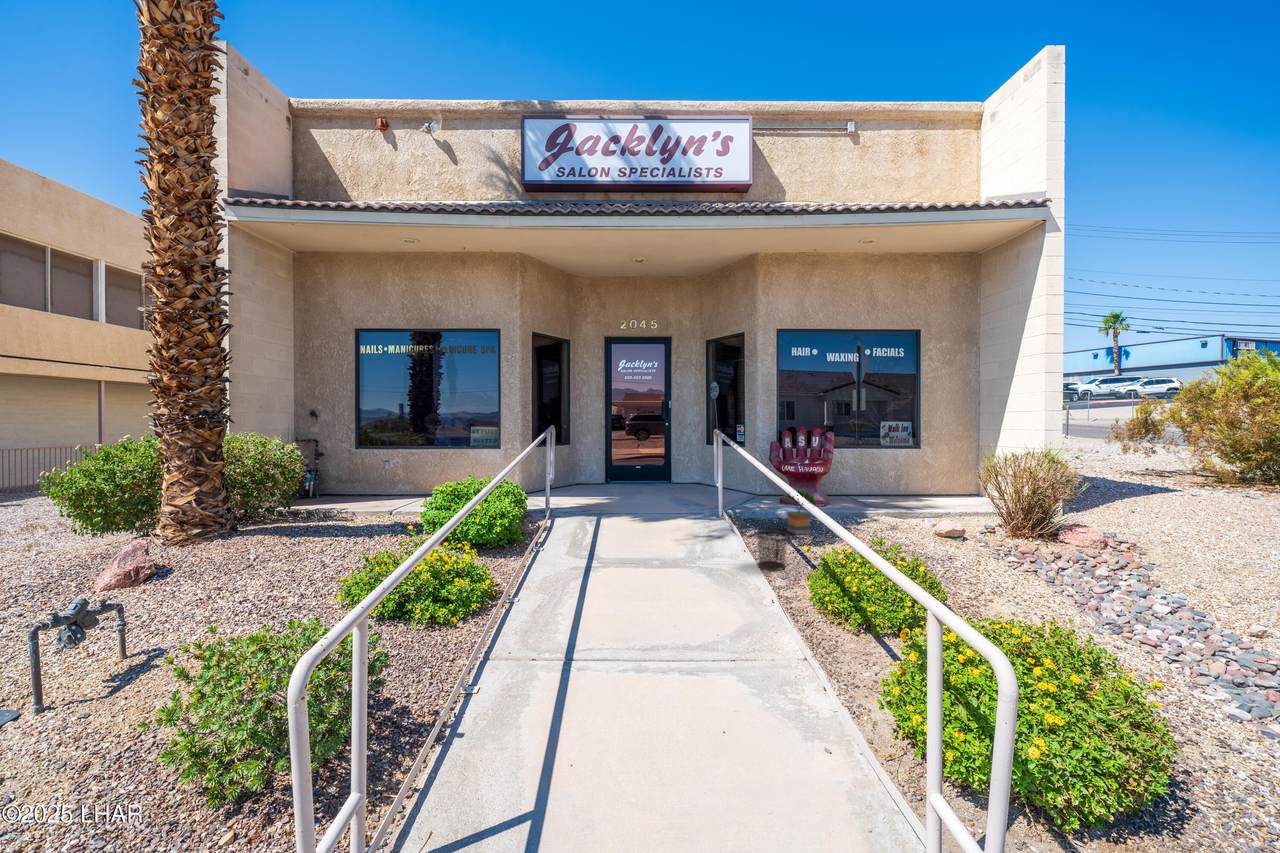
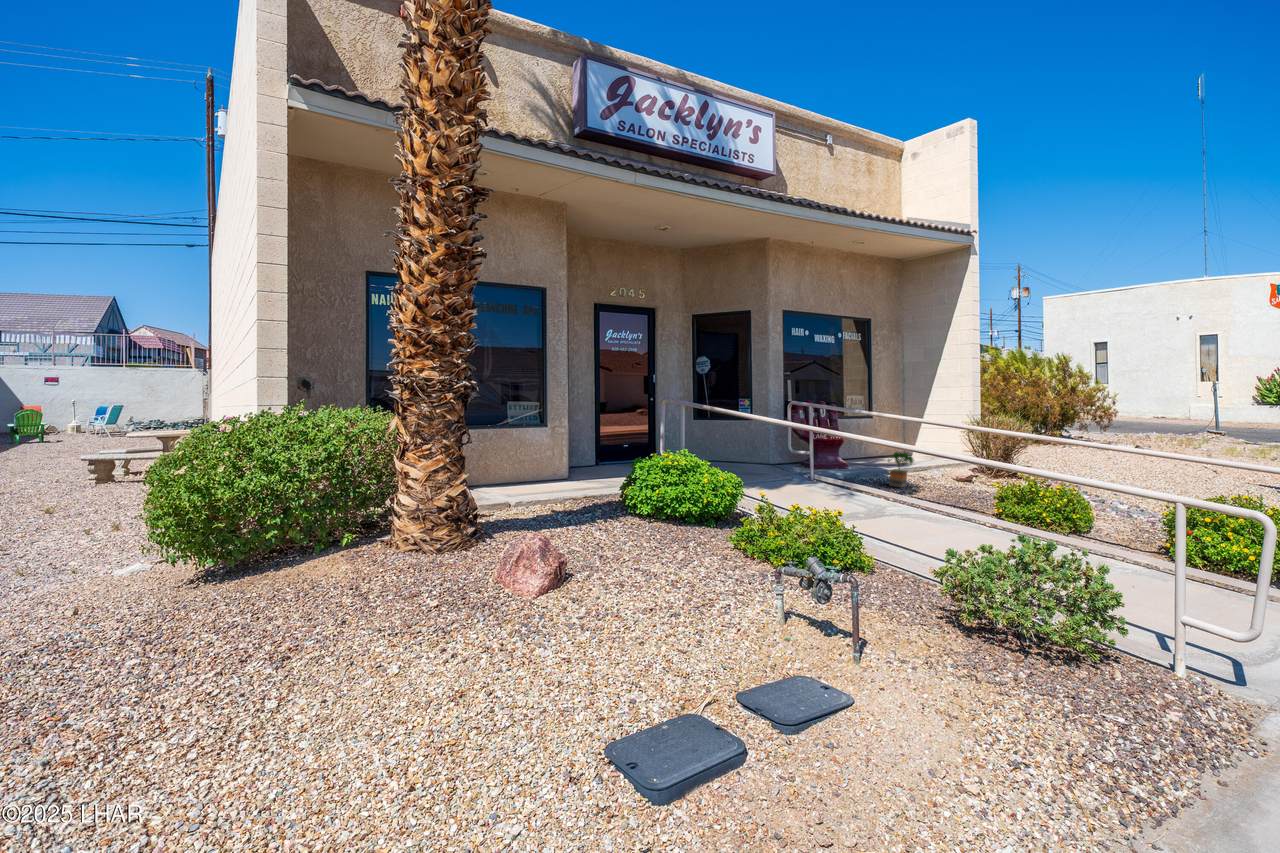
waste bin: present [757,530,788,571] -> none [940,484,967,514]

